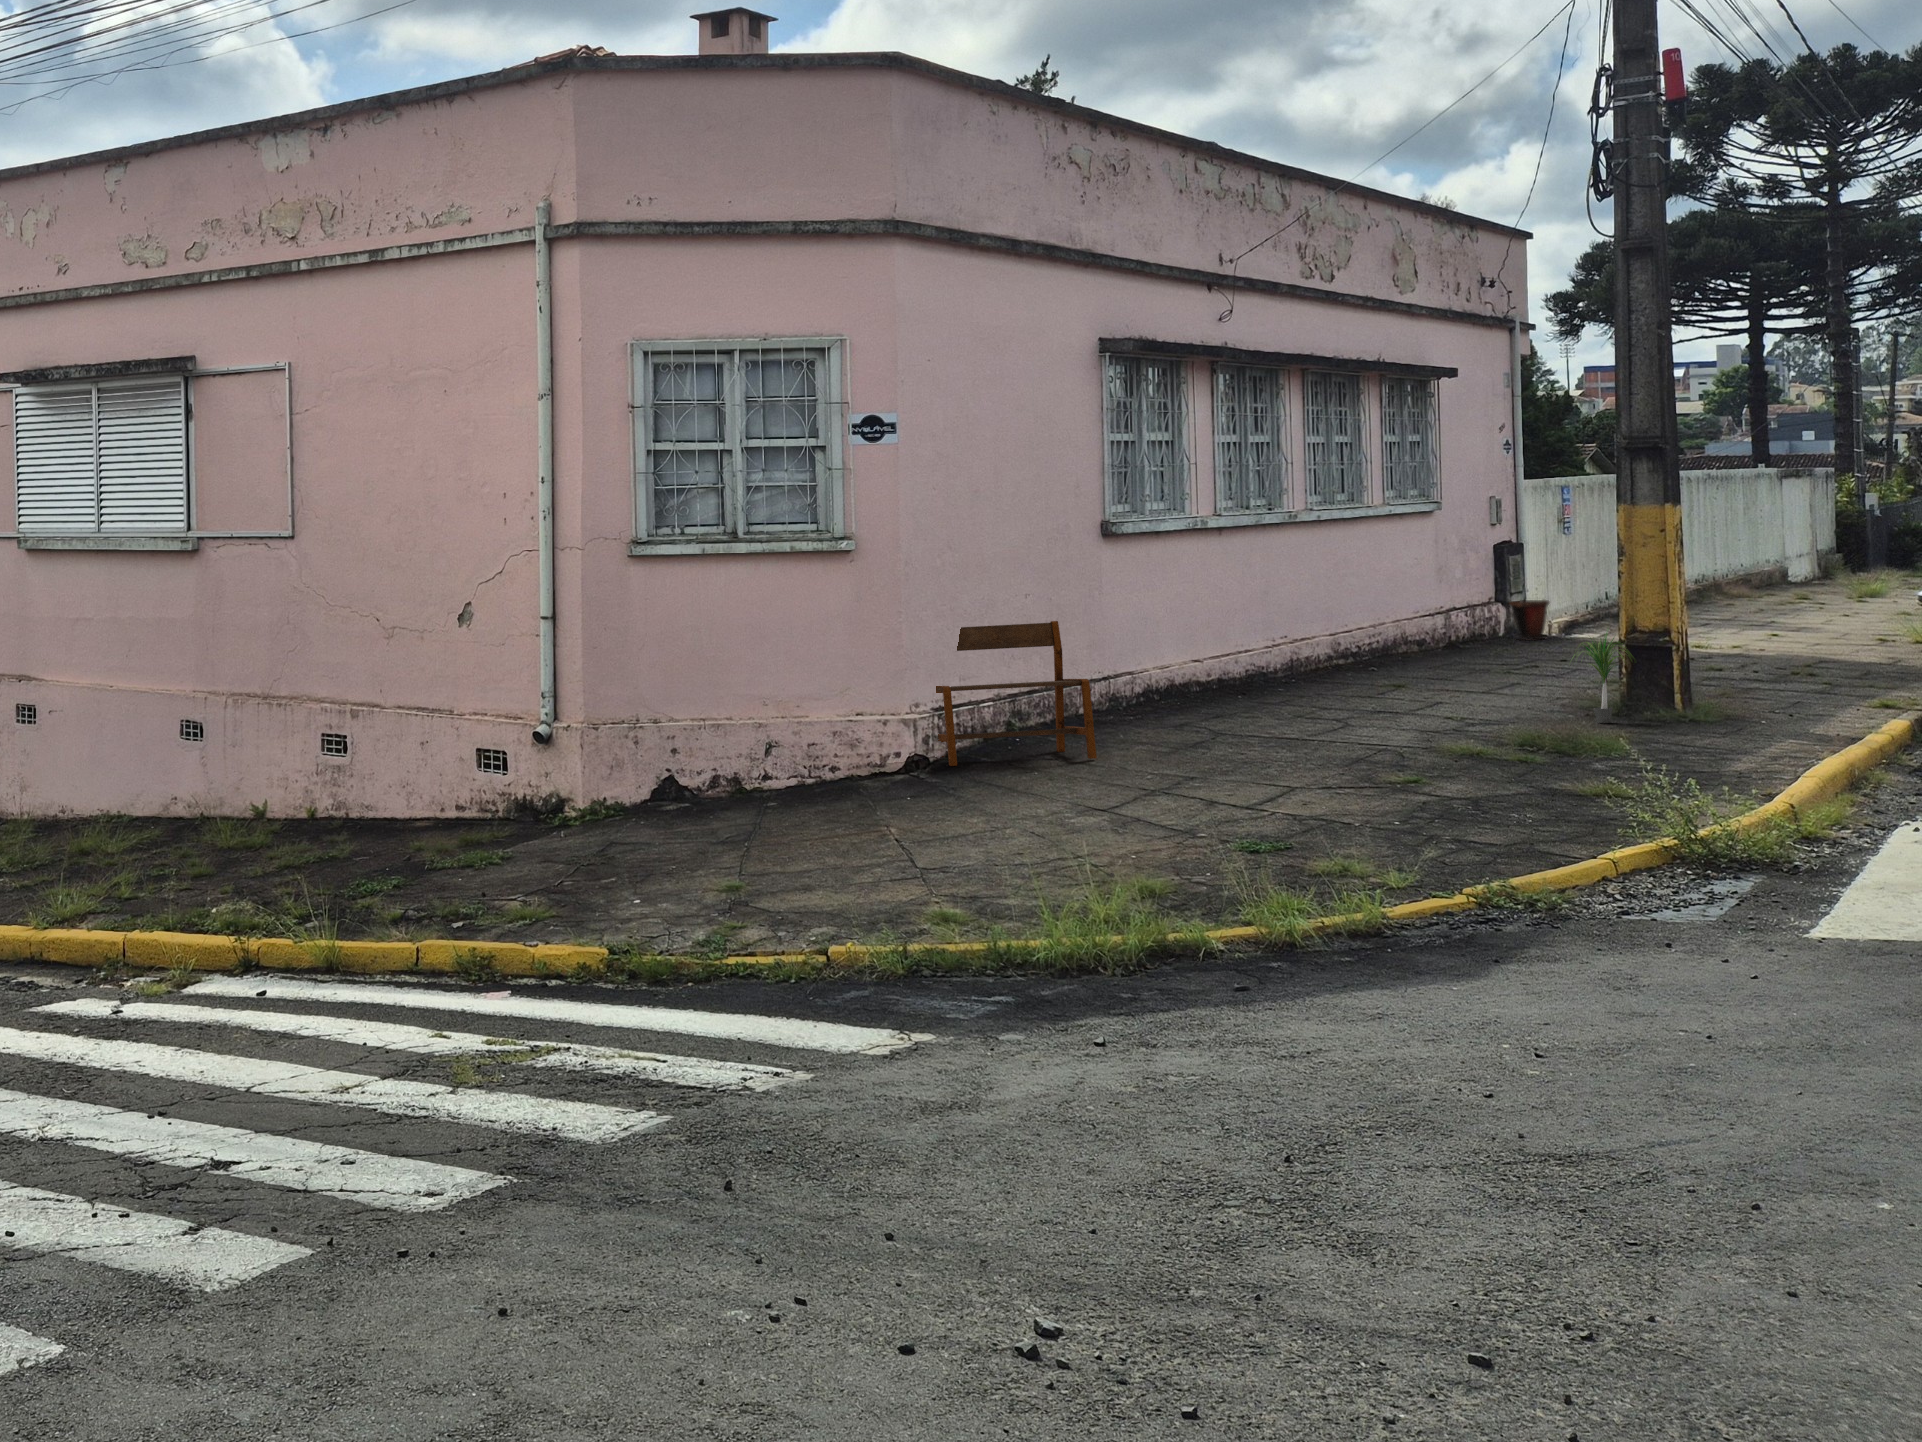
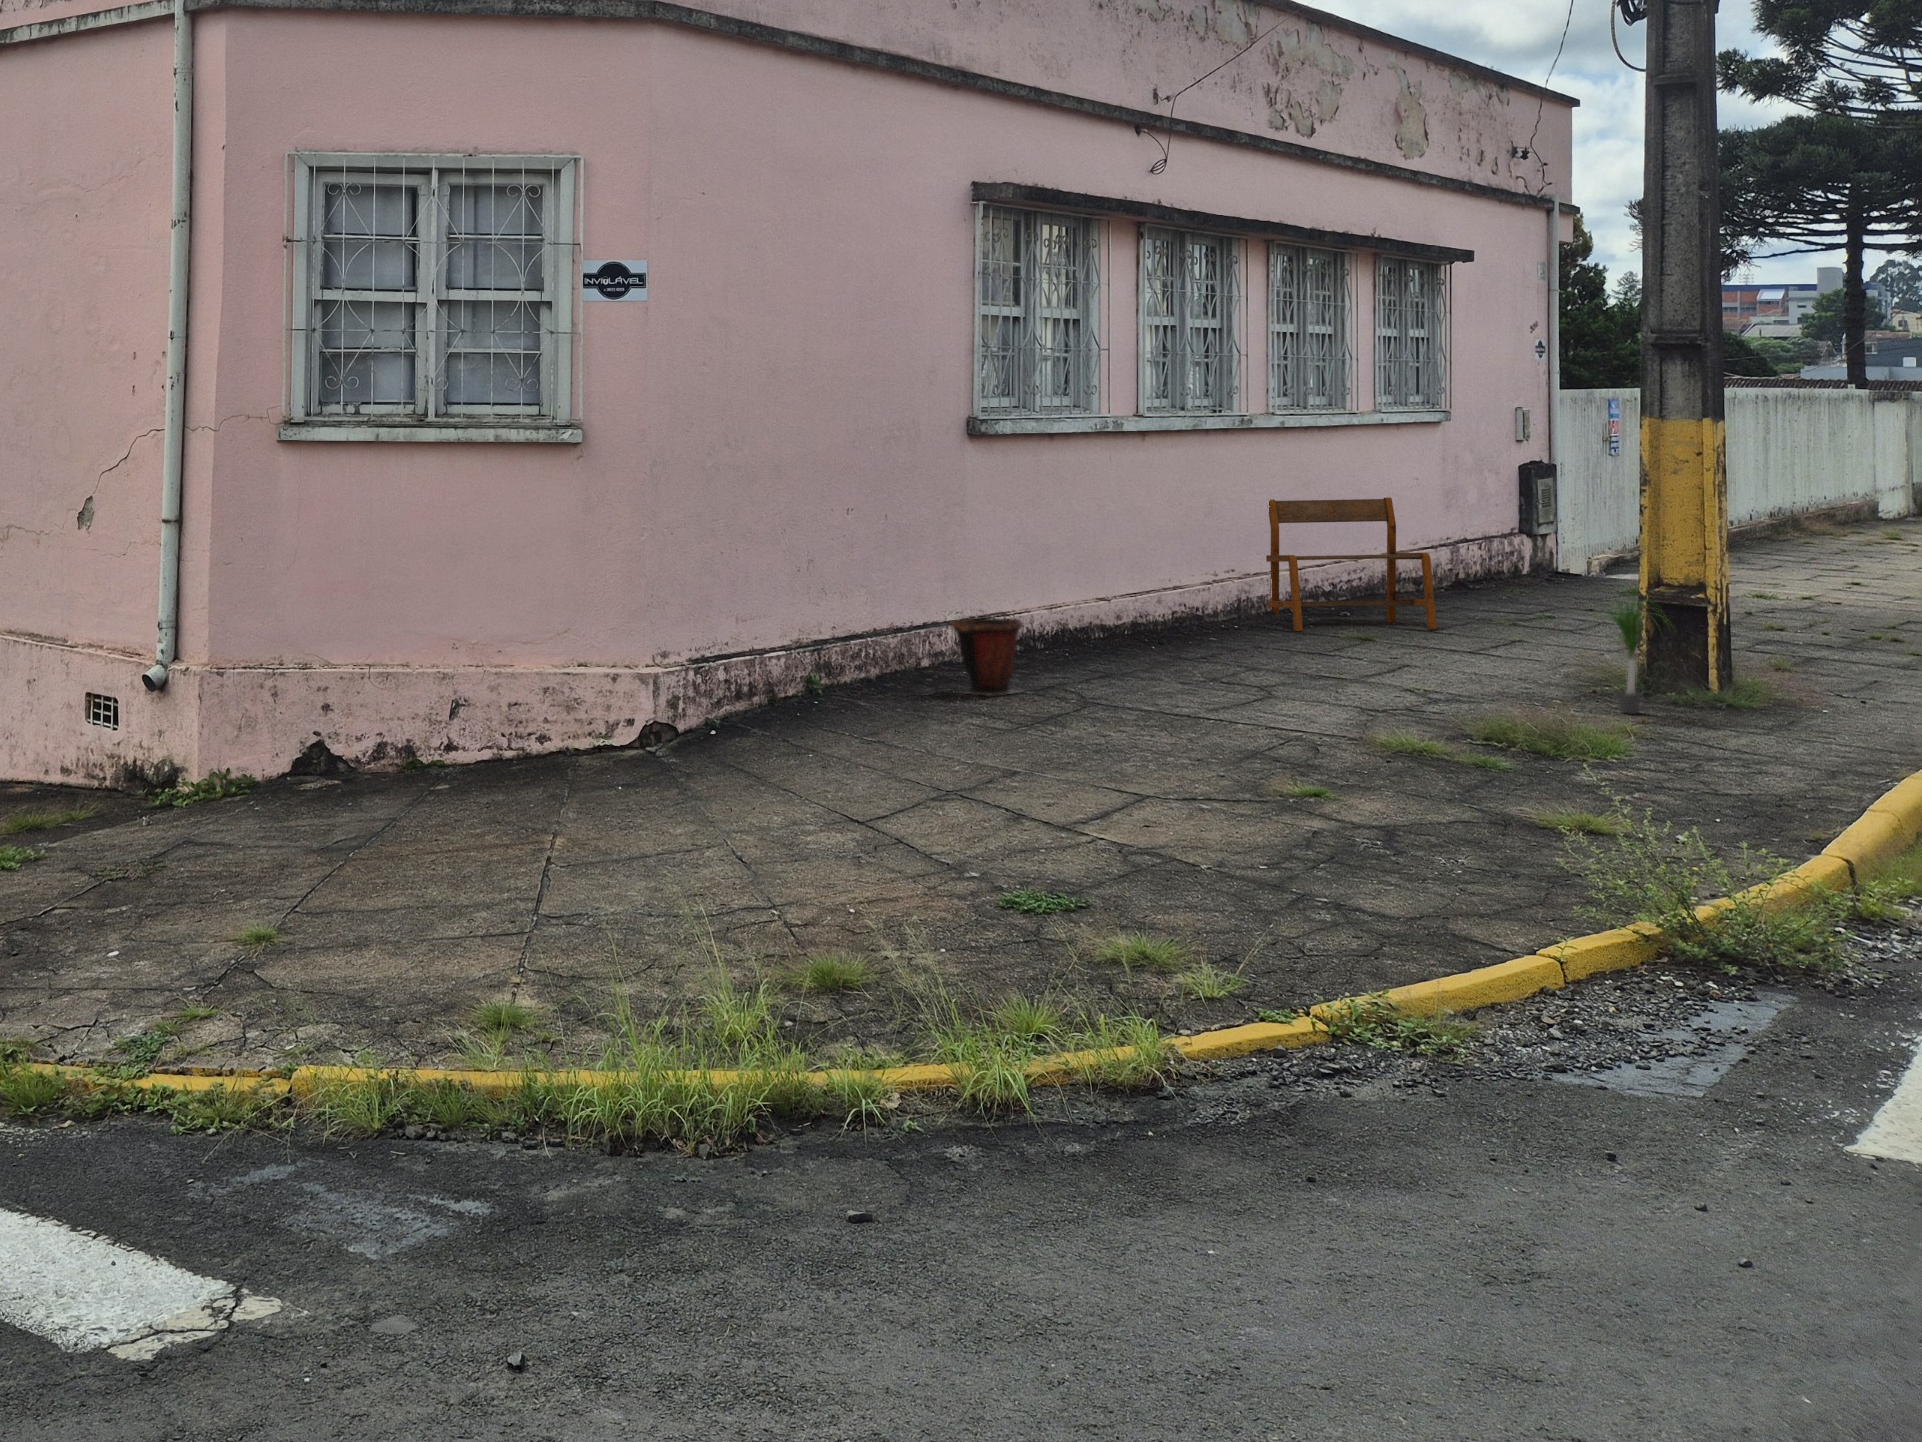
waste bin: present [1510,600,1549,640] -> present [952,618,1022,695]
bench: present [936,621,1097,766] -> present [1266,497,1437,631]

